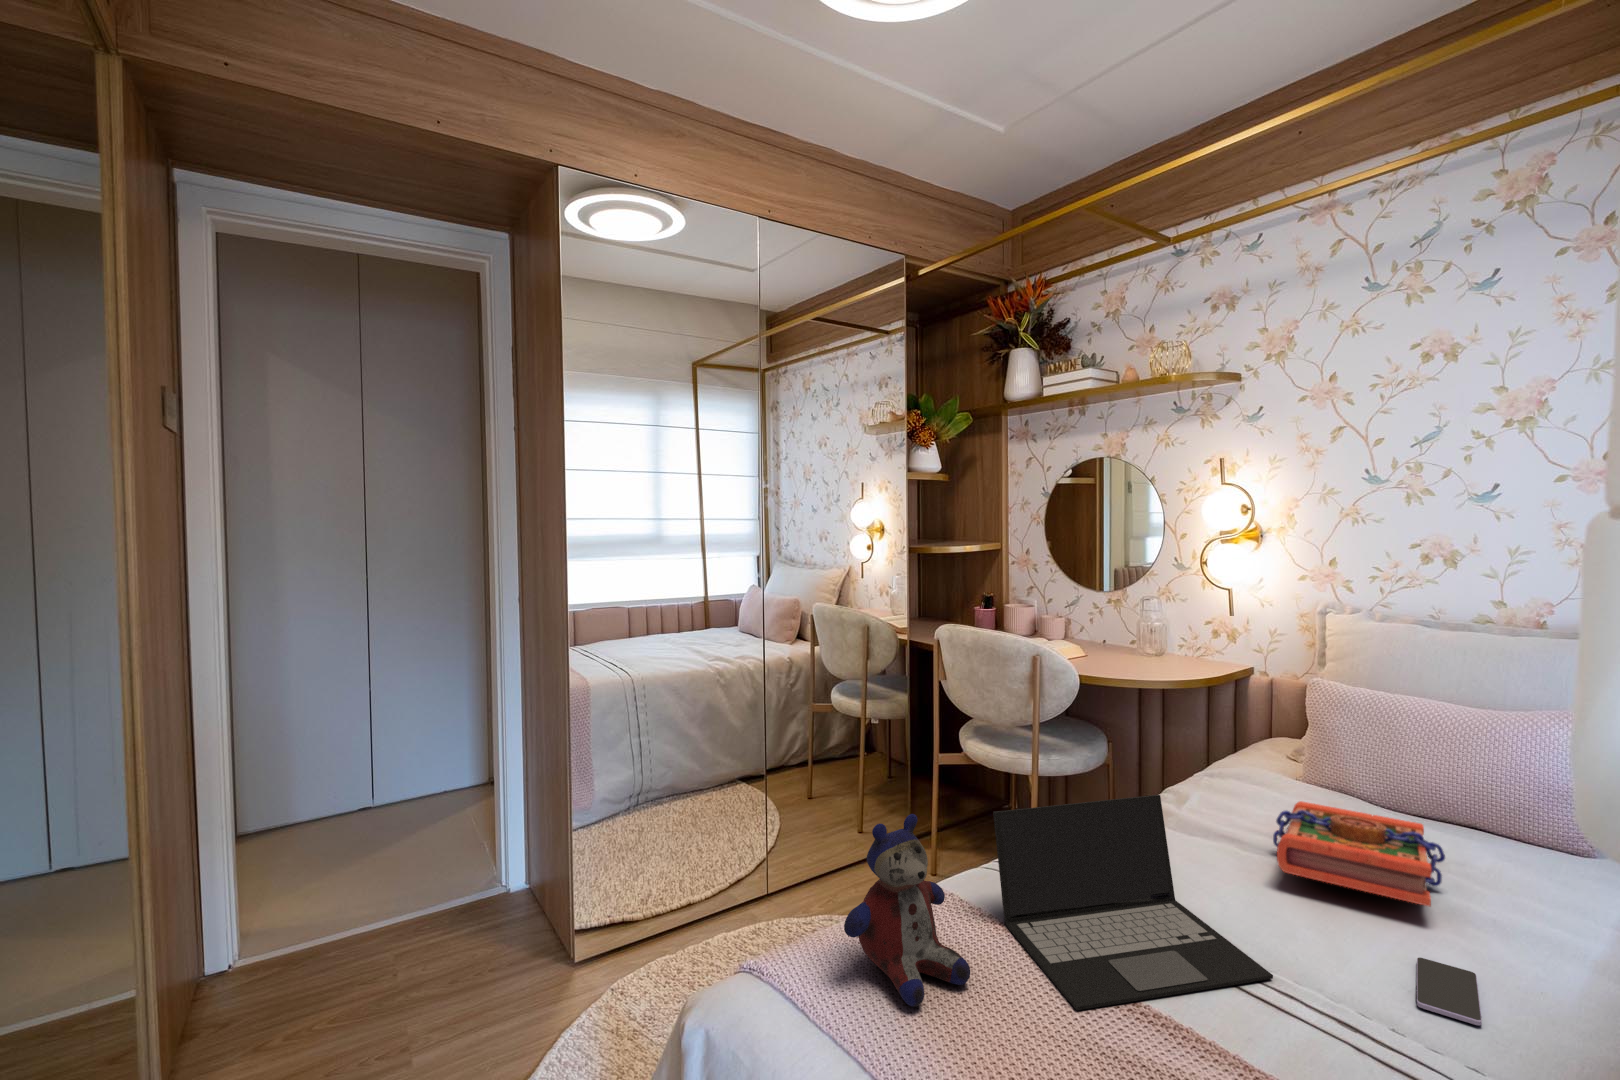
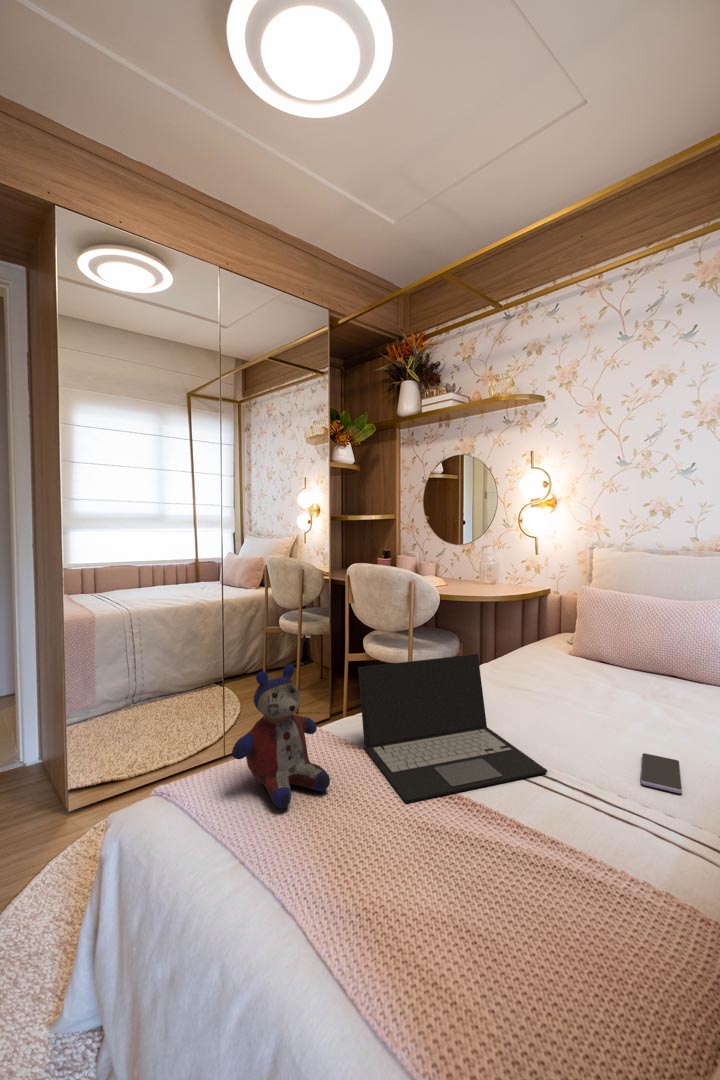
book: present [1273,801,1445,906] -> none [555,663,662,721]

